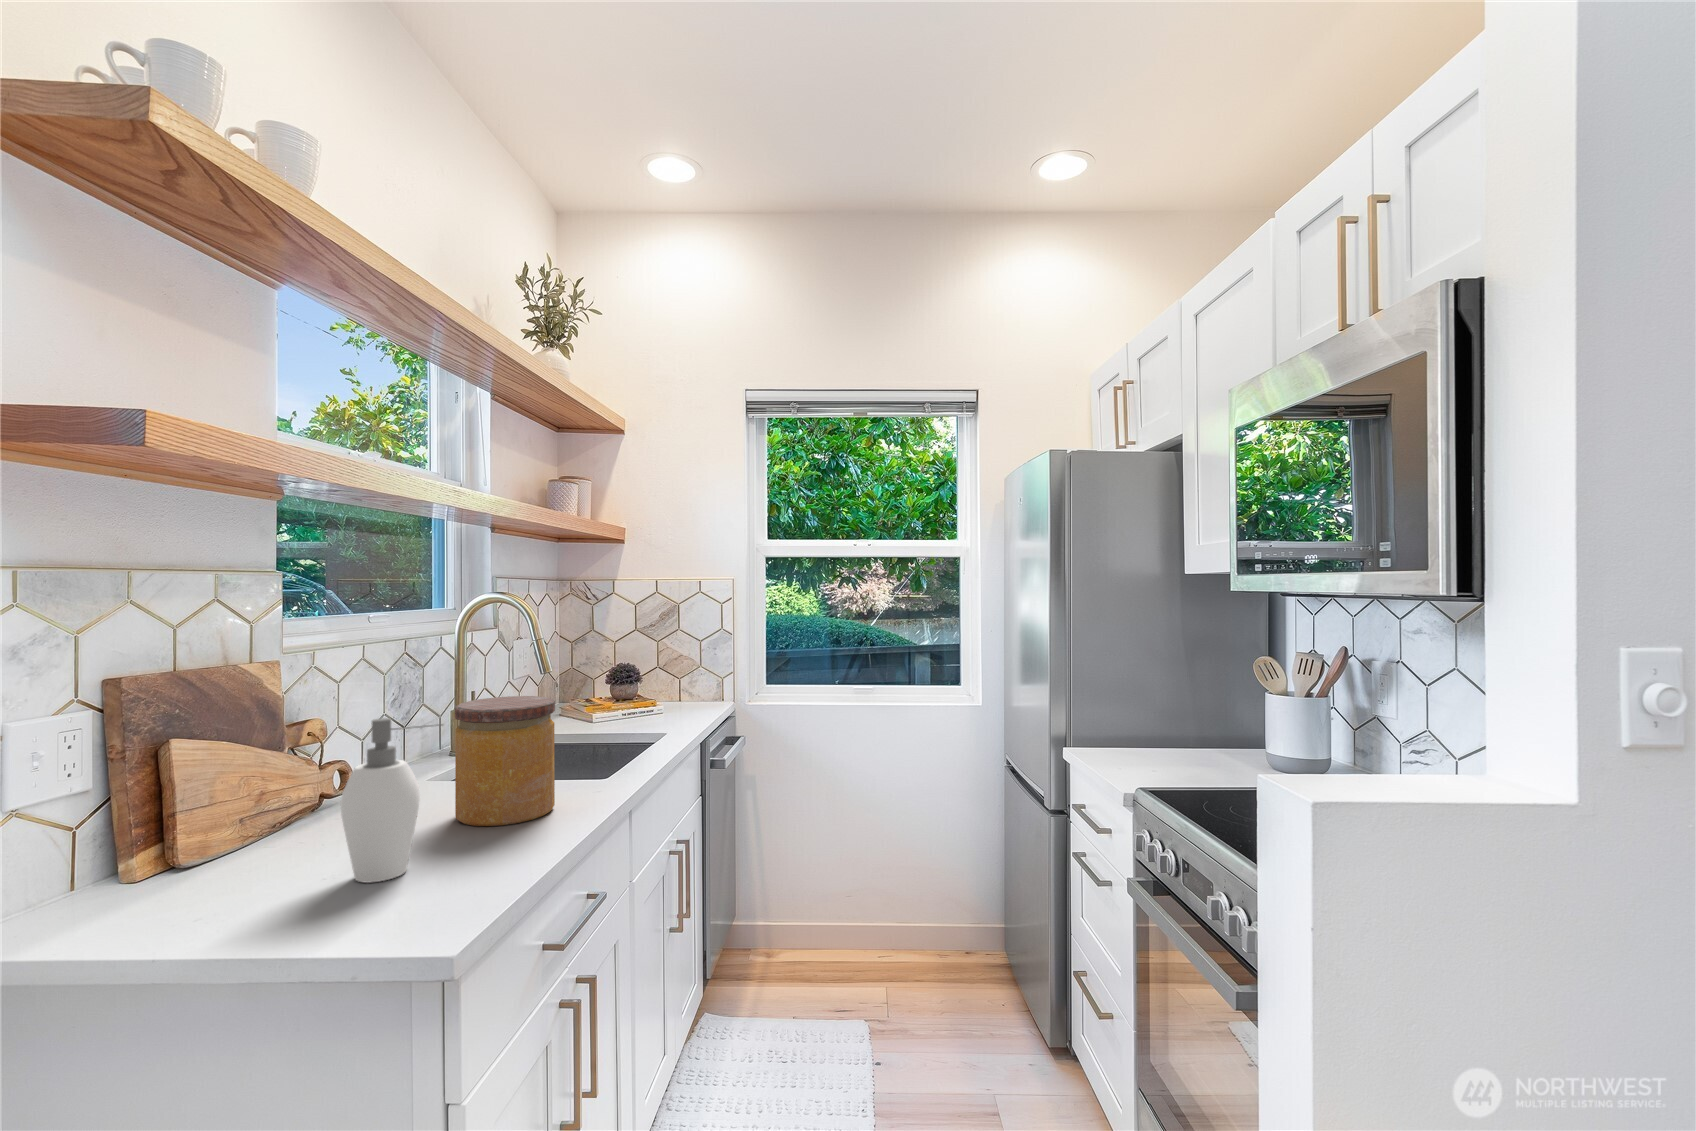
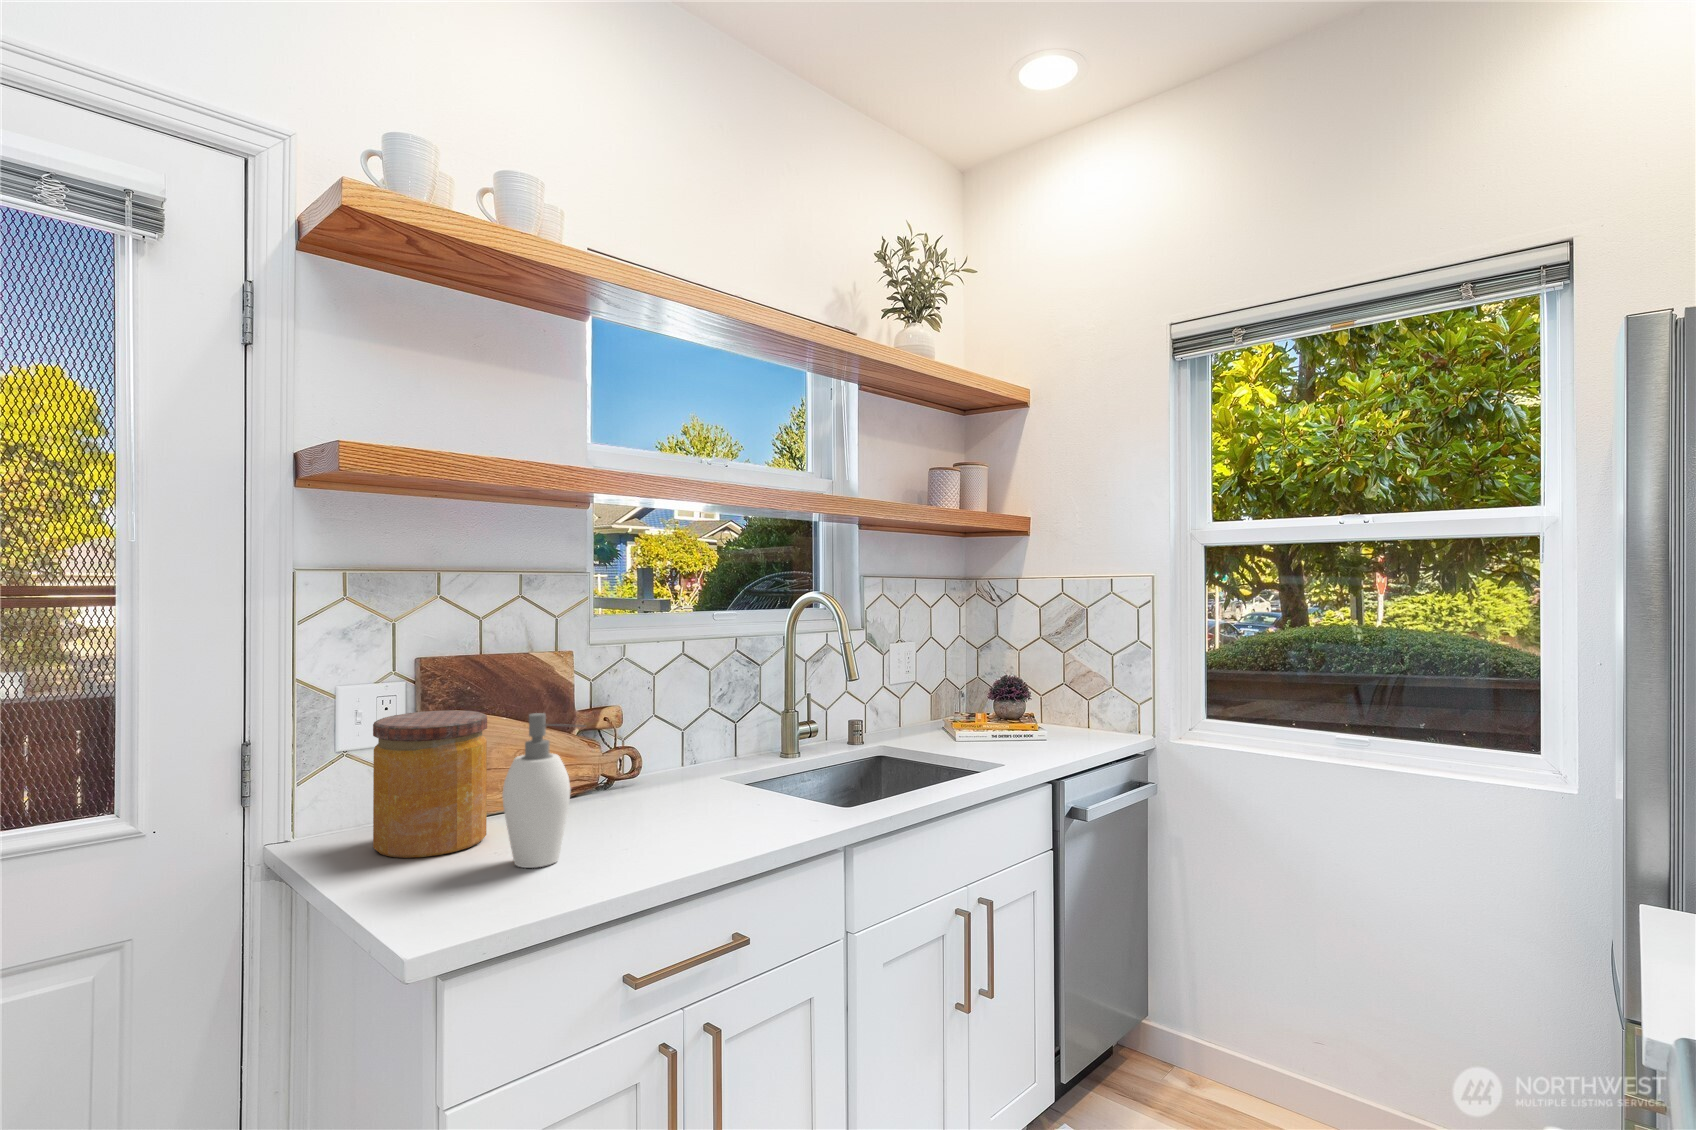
jar: present [455,696,555,826] -> present [373,710,487,858]

